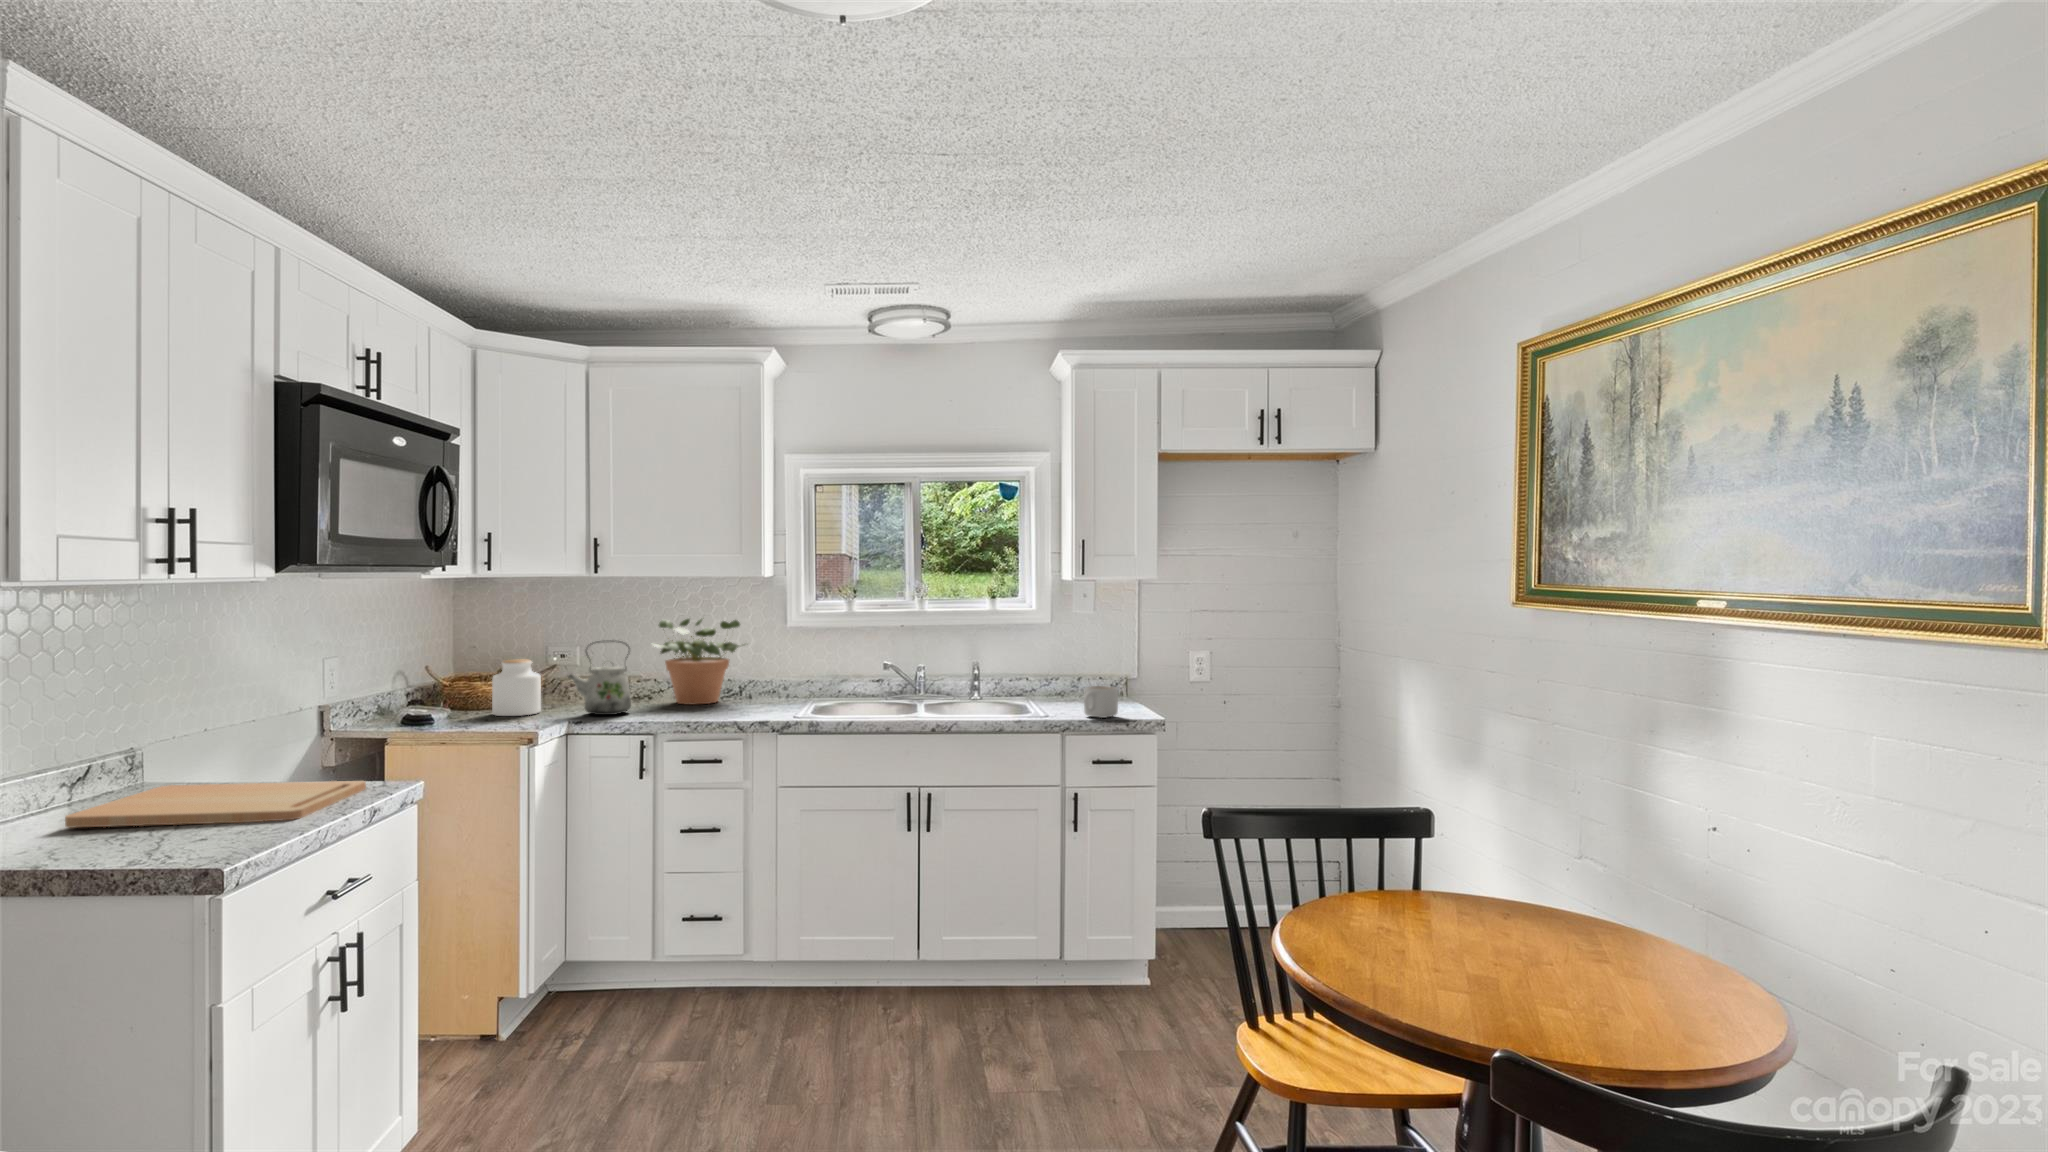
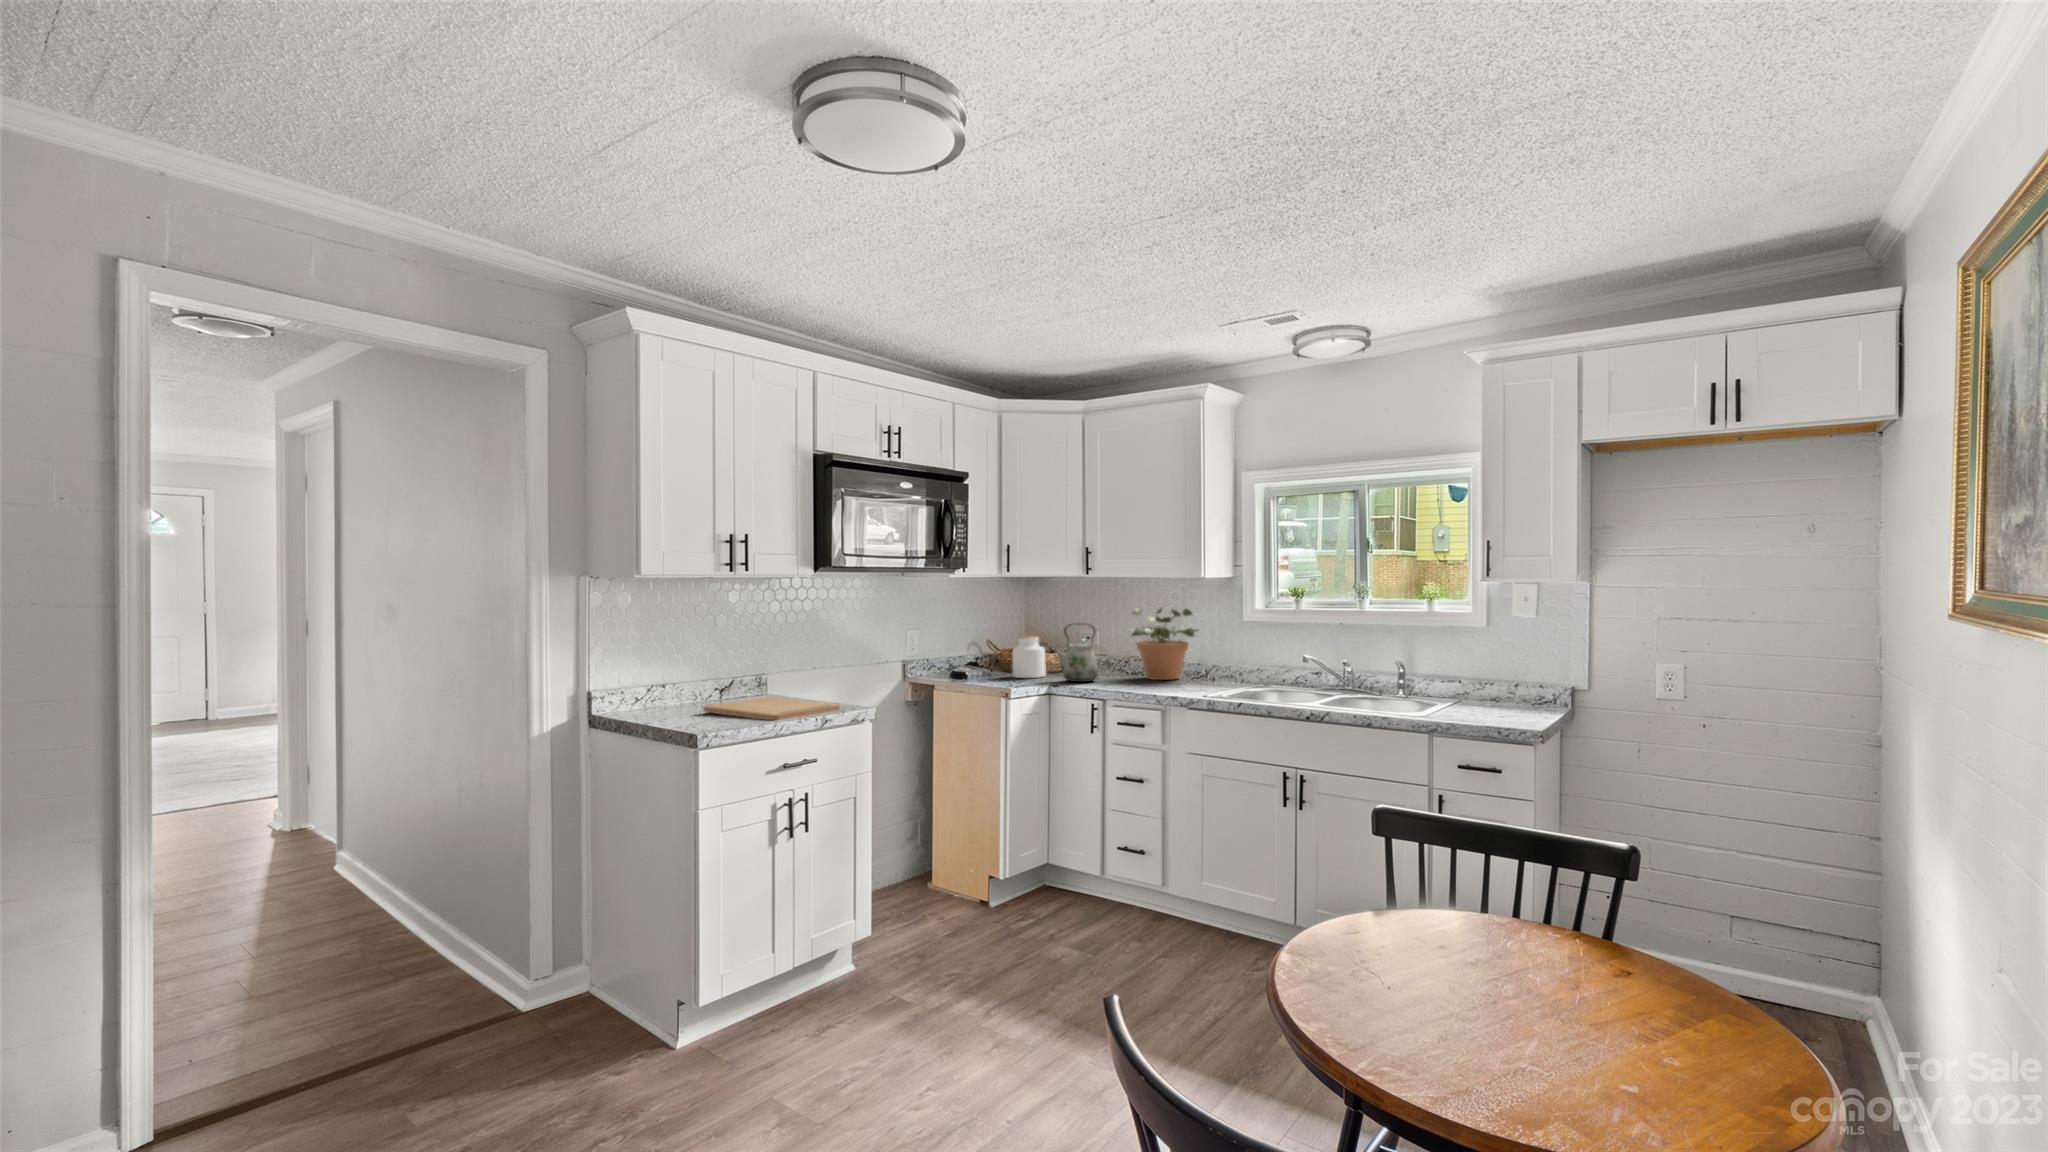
mug: present [1084,686,1118,718] -> none [1463,685,1516,721]

